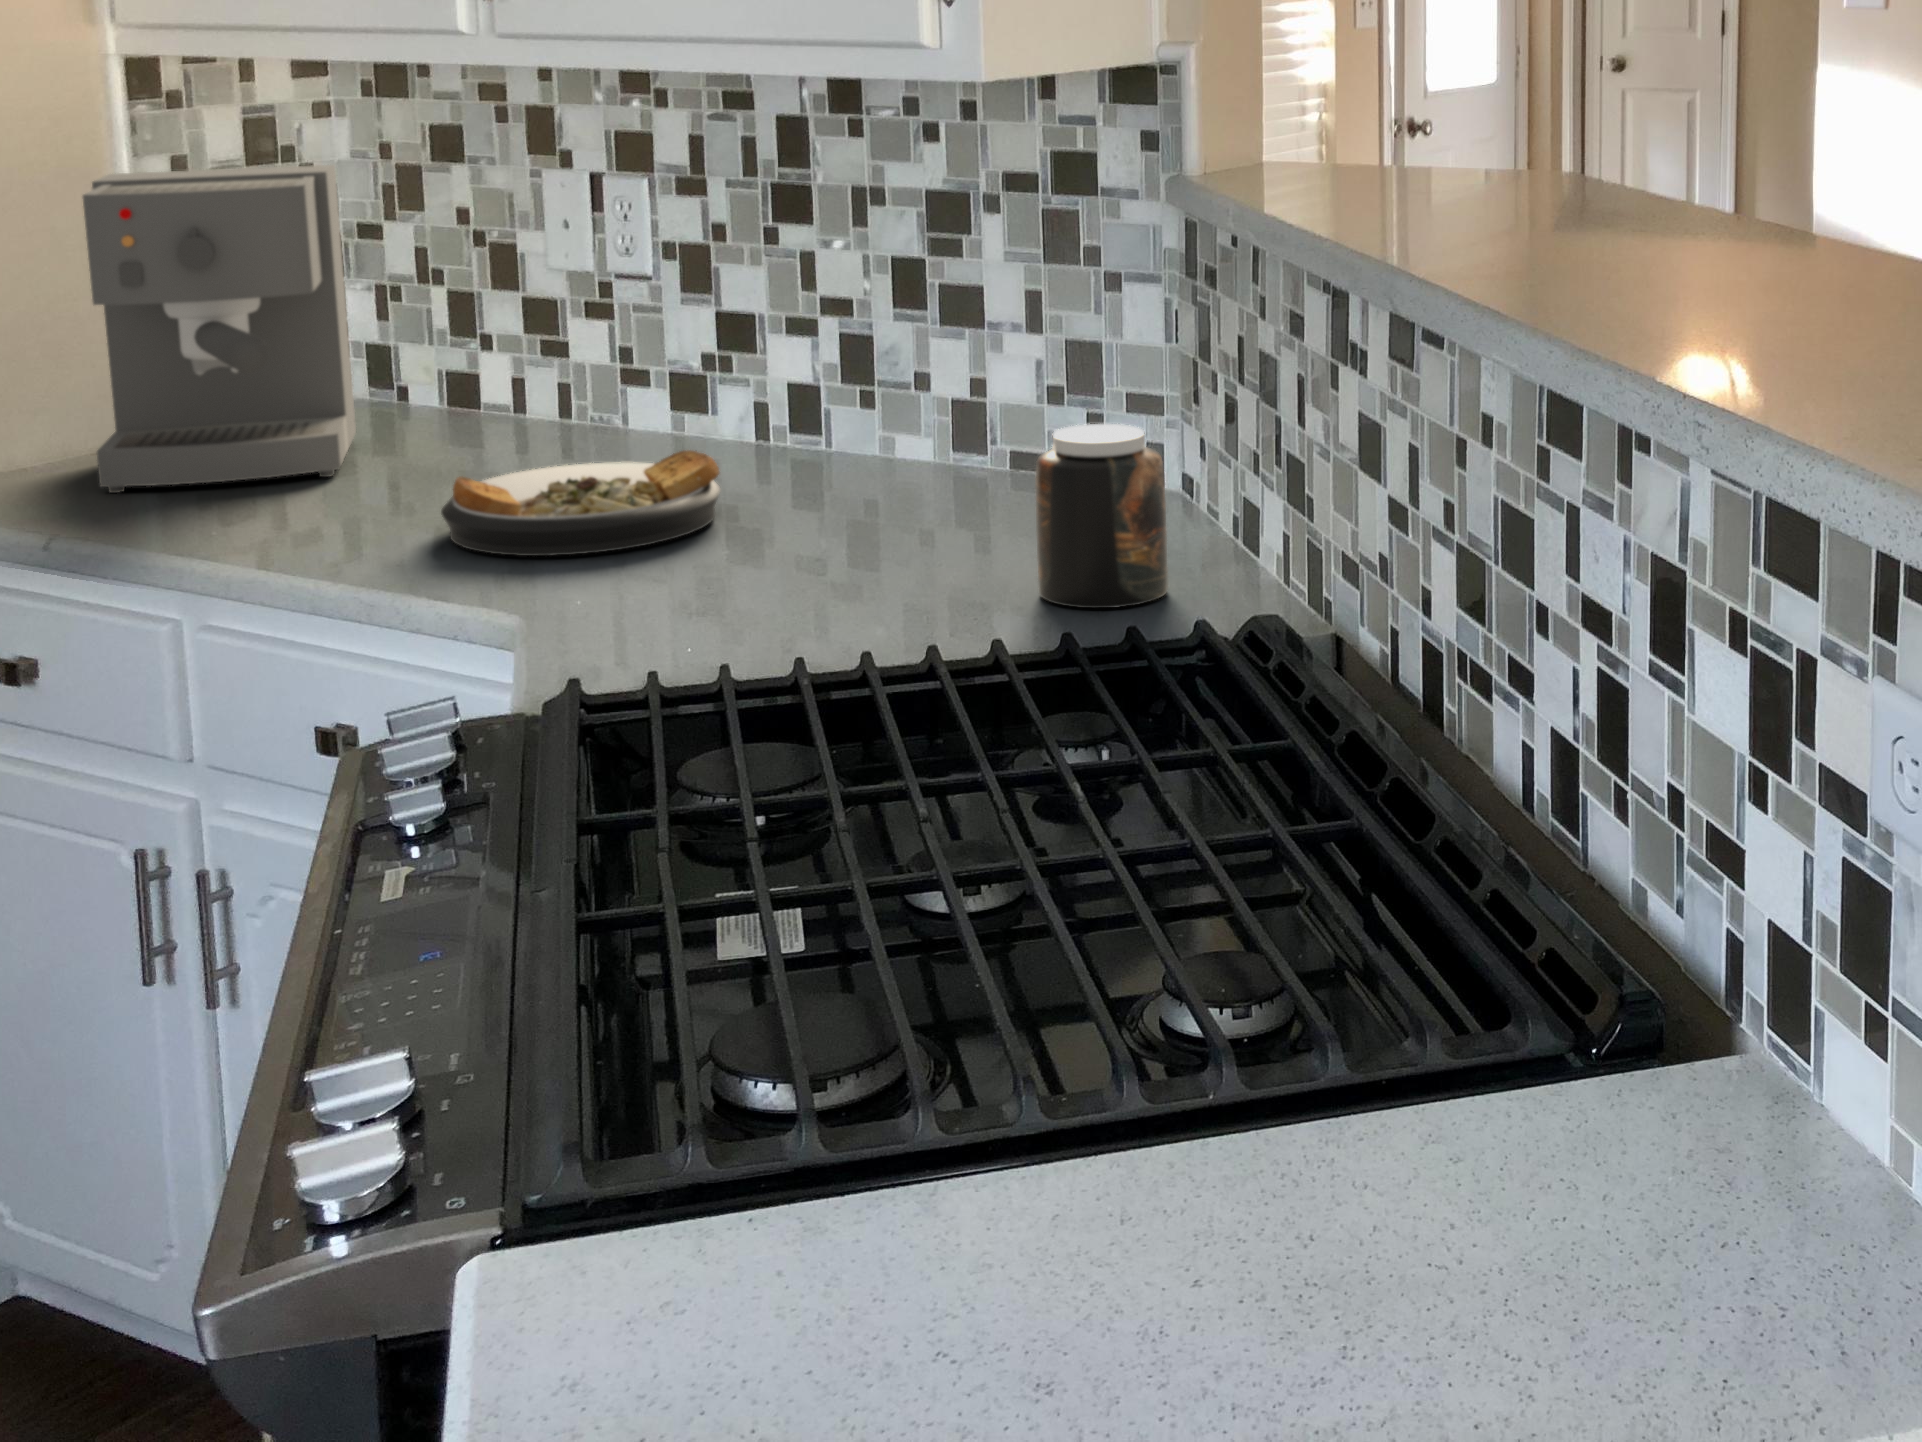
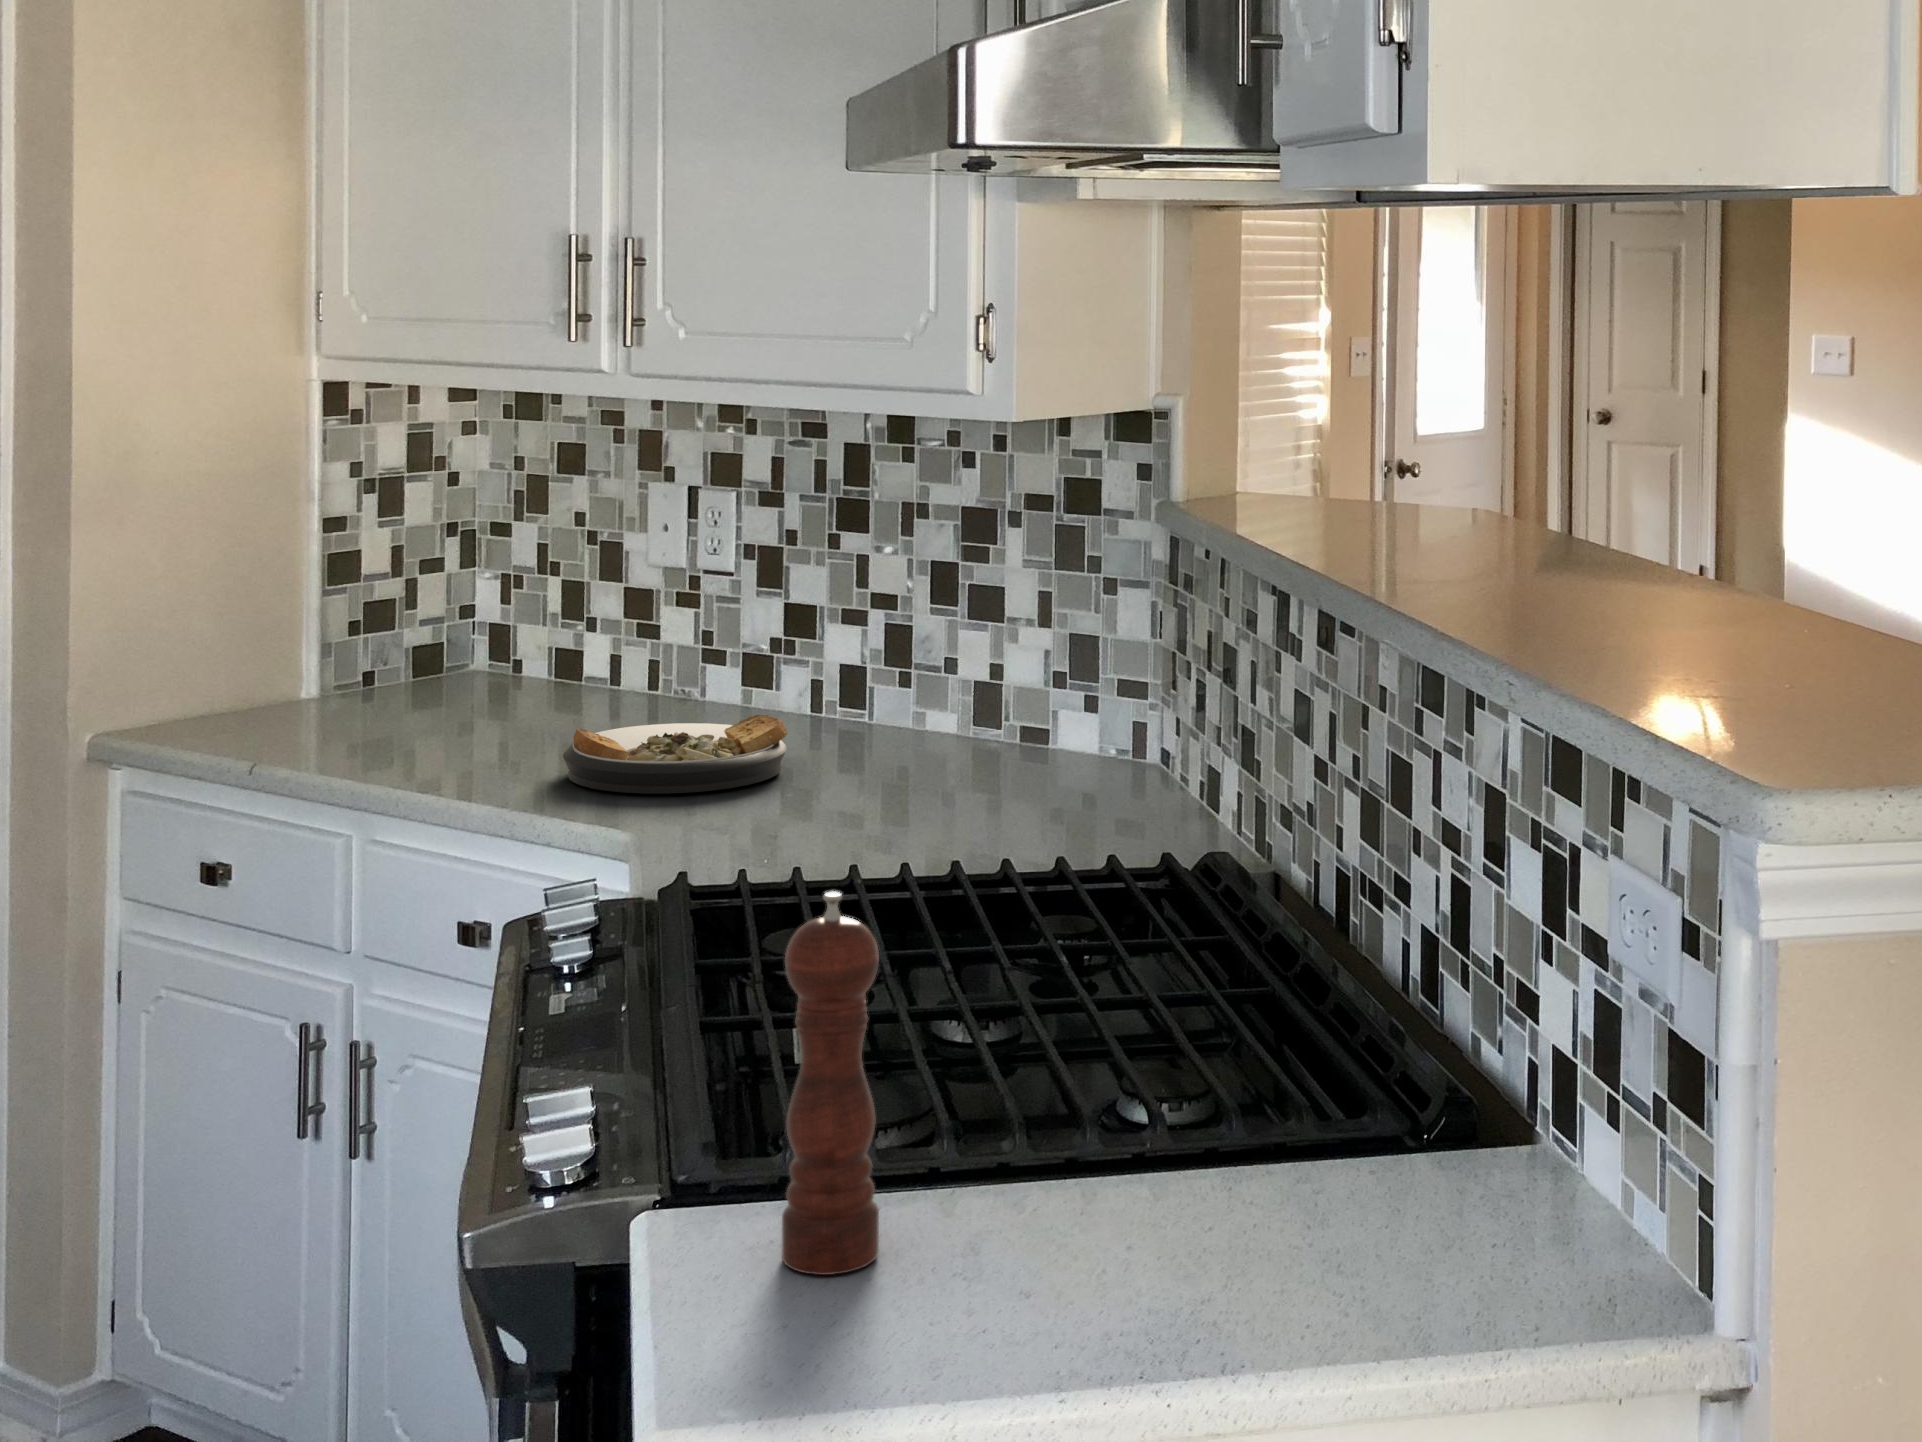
coffee maker: present [83,165,356,493] -> none [281,472,482,735]
jar: present [1035,424,1168,608] -> none [1043,699,1147,847]
pepper mill: none [651,795,822,1357] -> present [782,891,879,1275]

